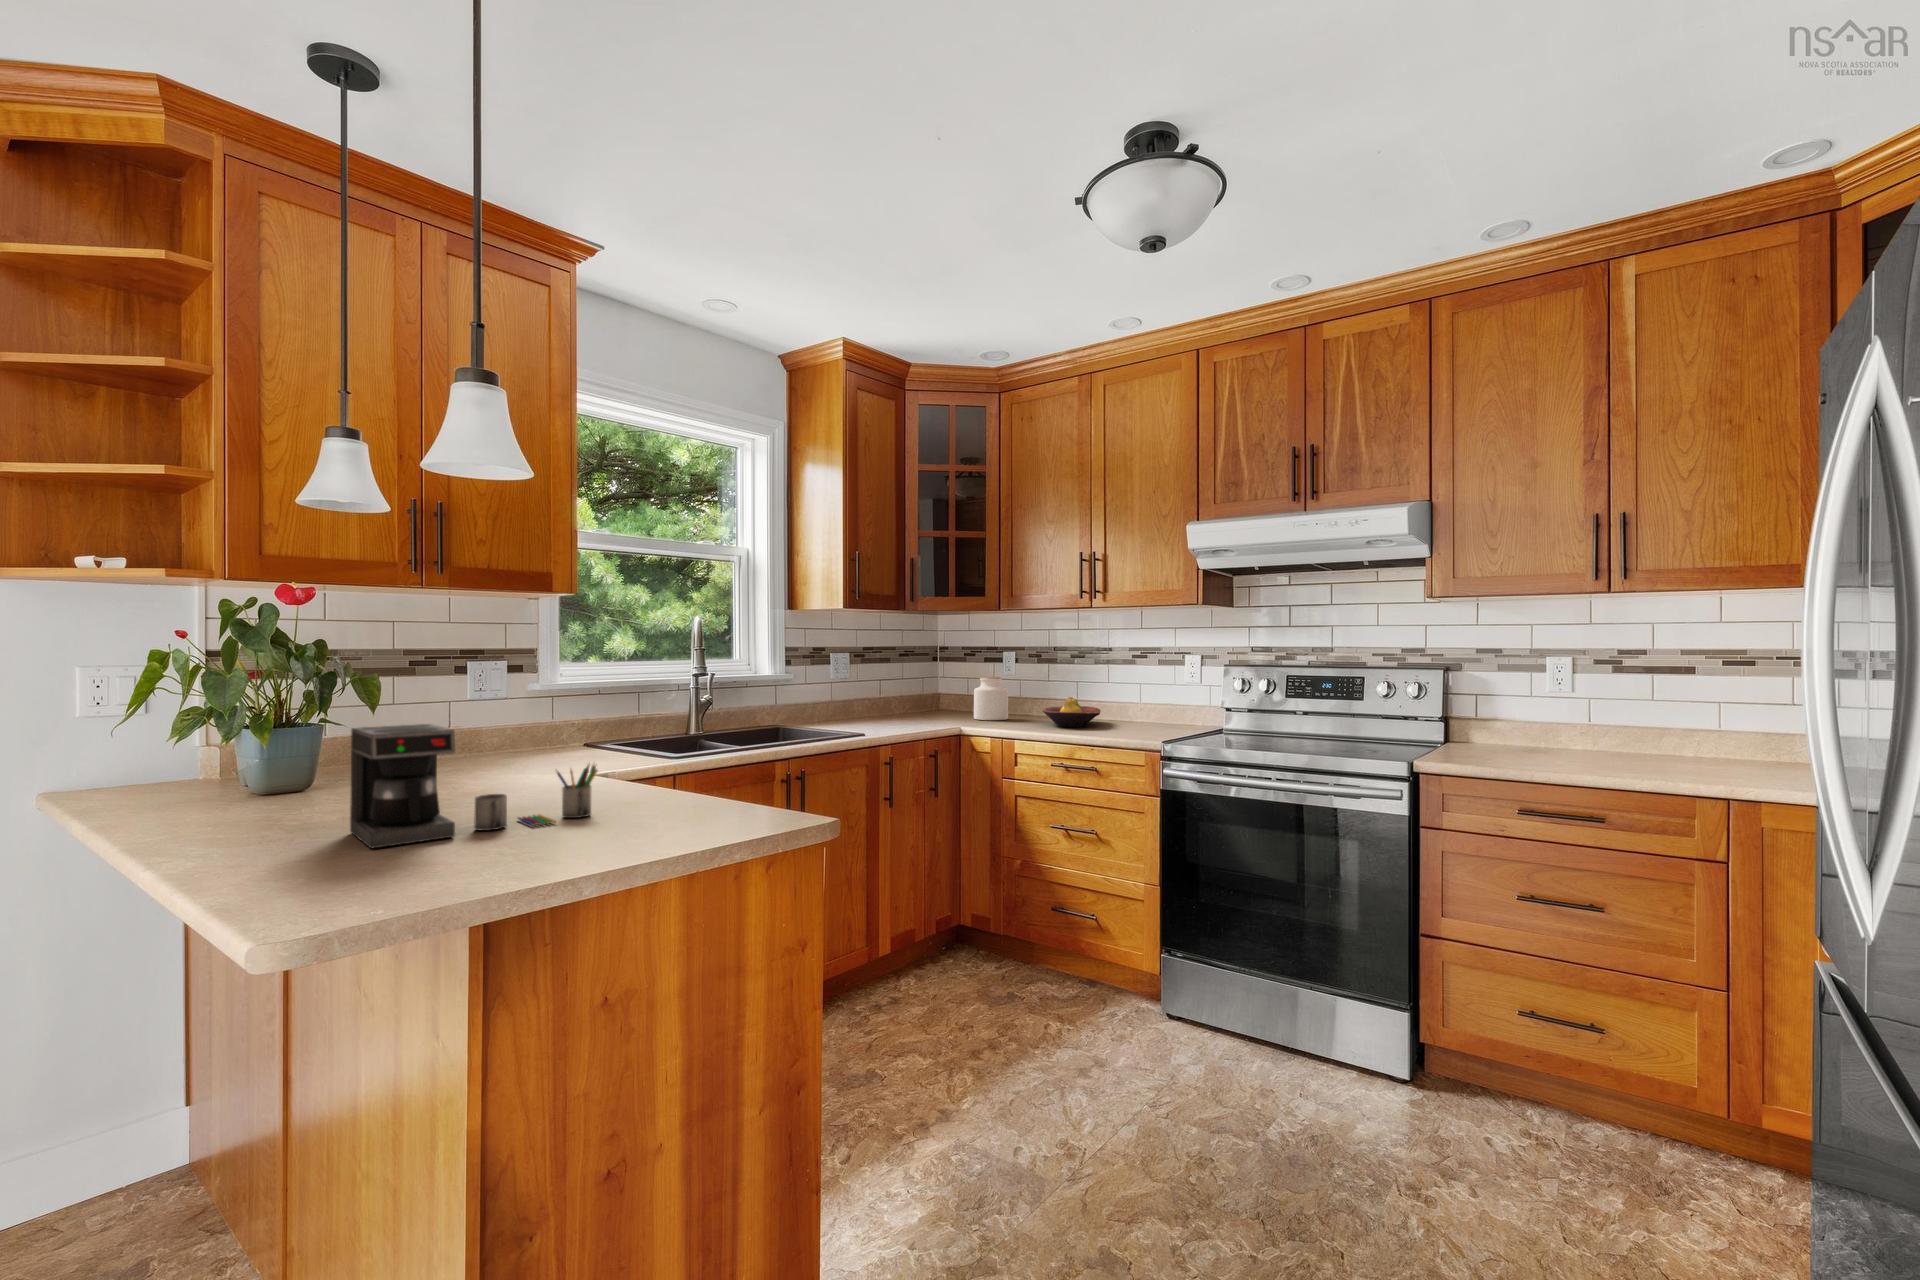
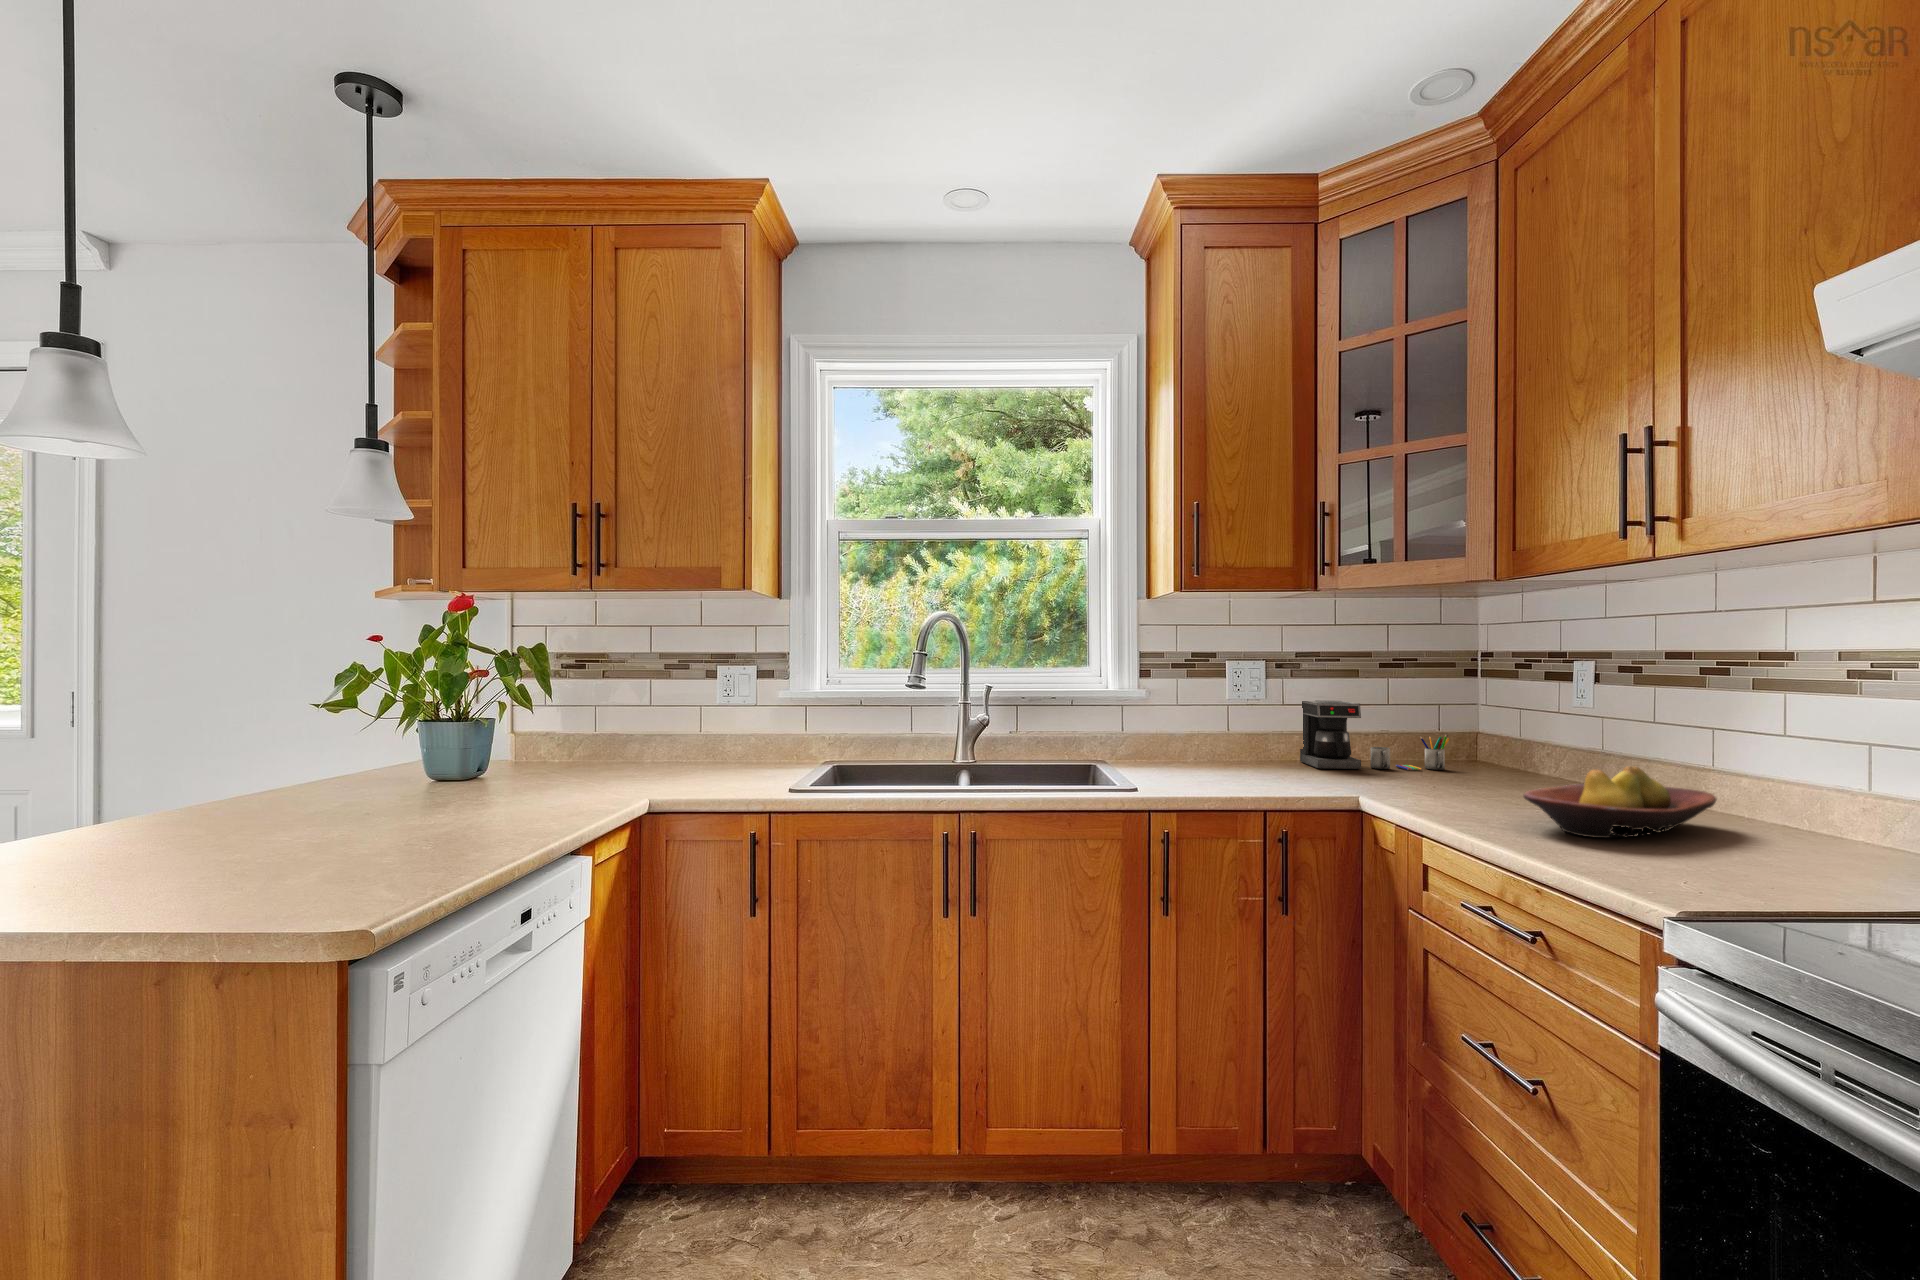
jar: present [974,677,1008,720] -> none [1447,710,1525,798]
coffee maker: present [350,724,597,848] -> present [1300,700,1449,770]

